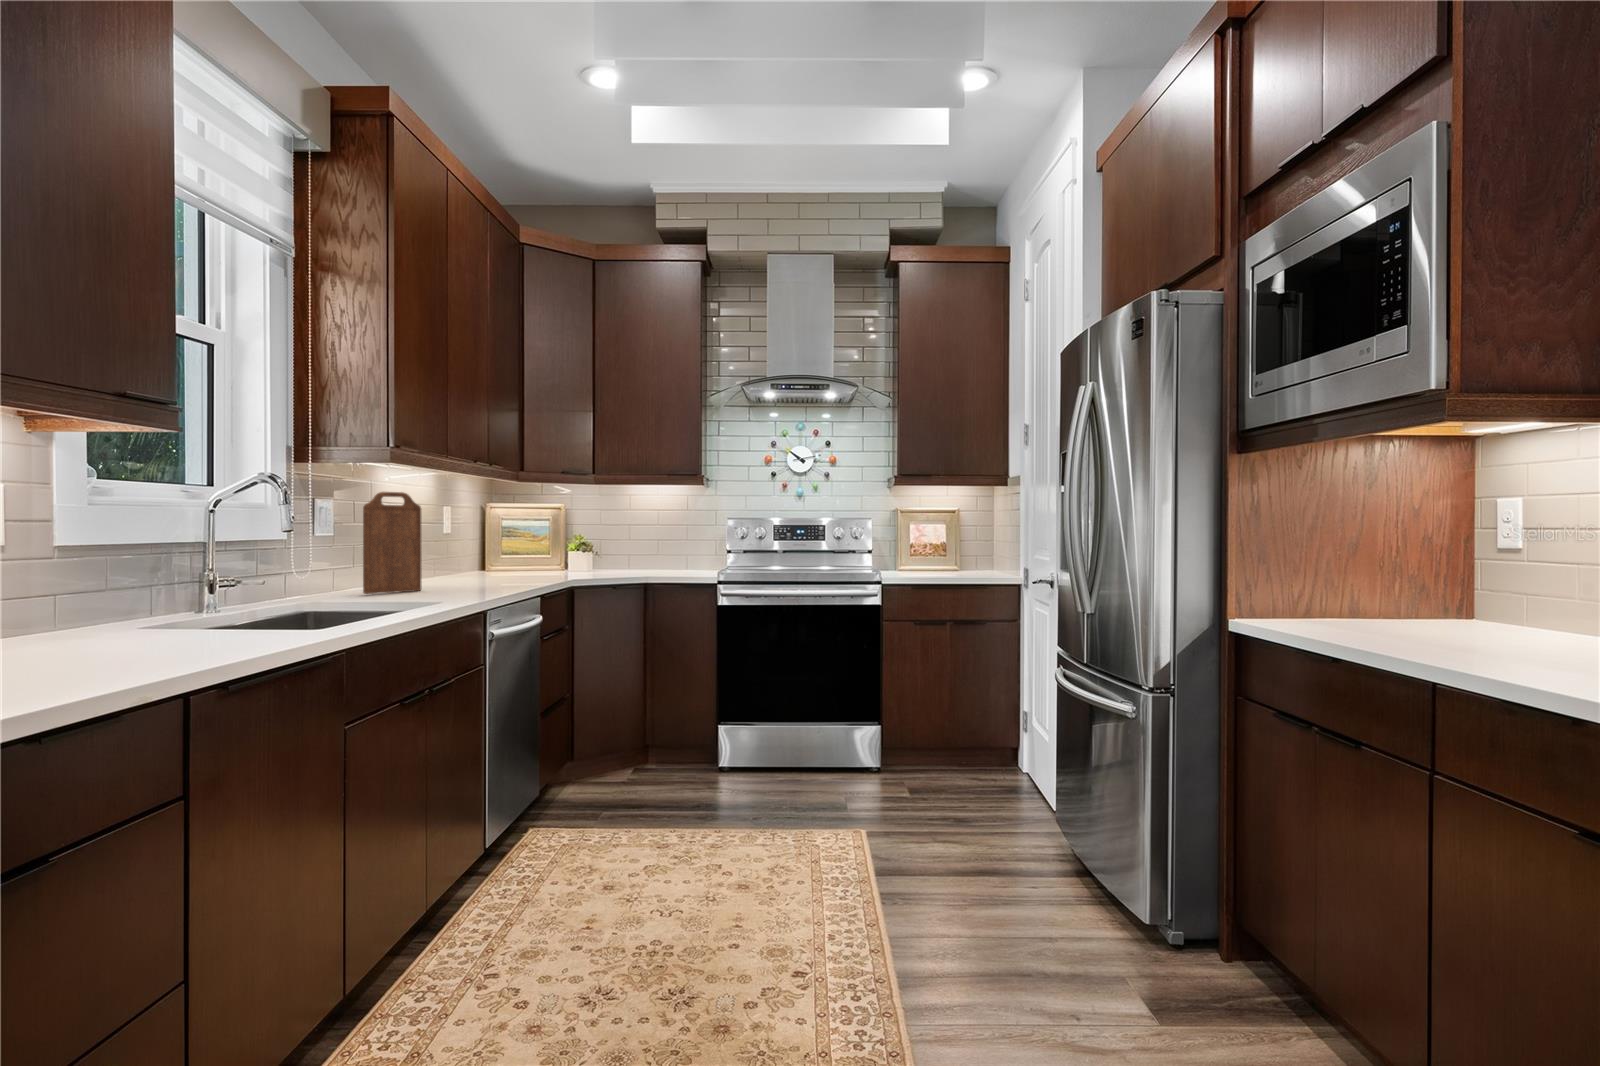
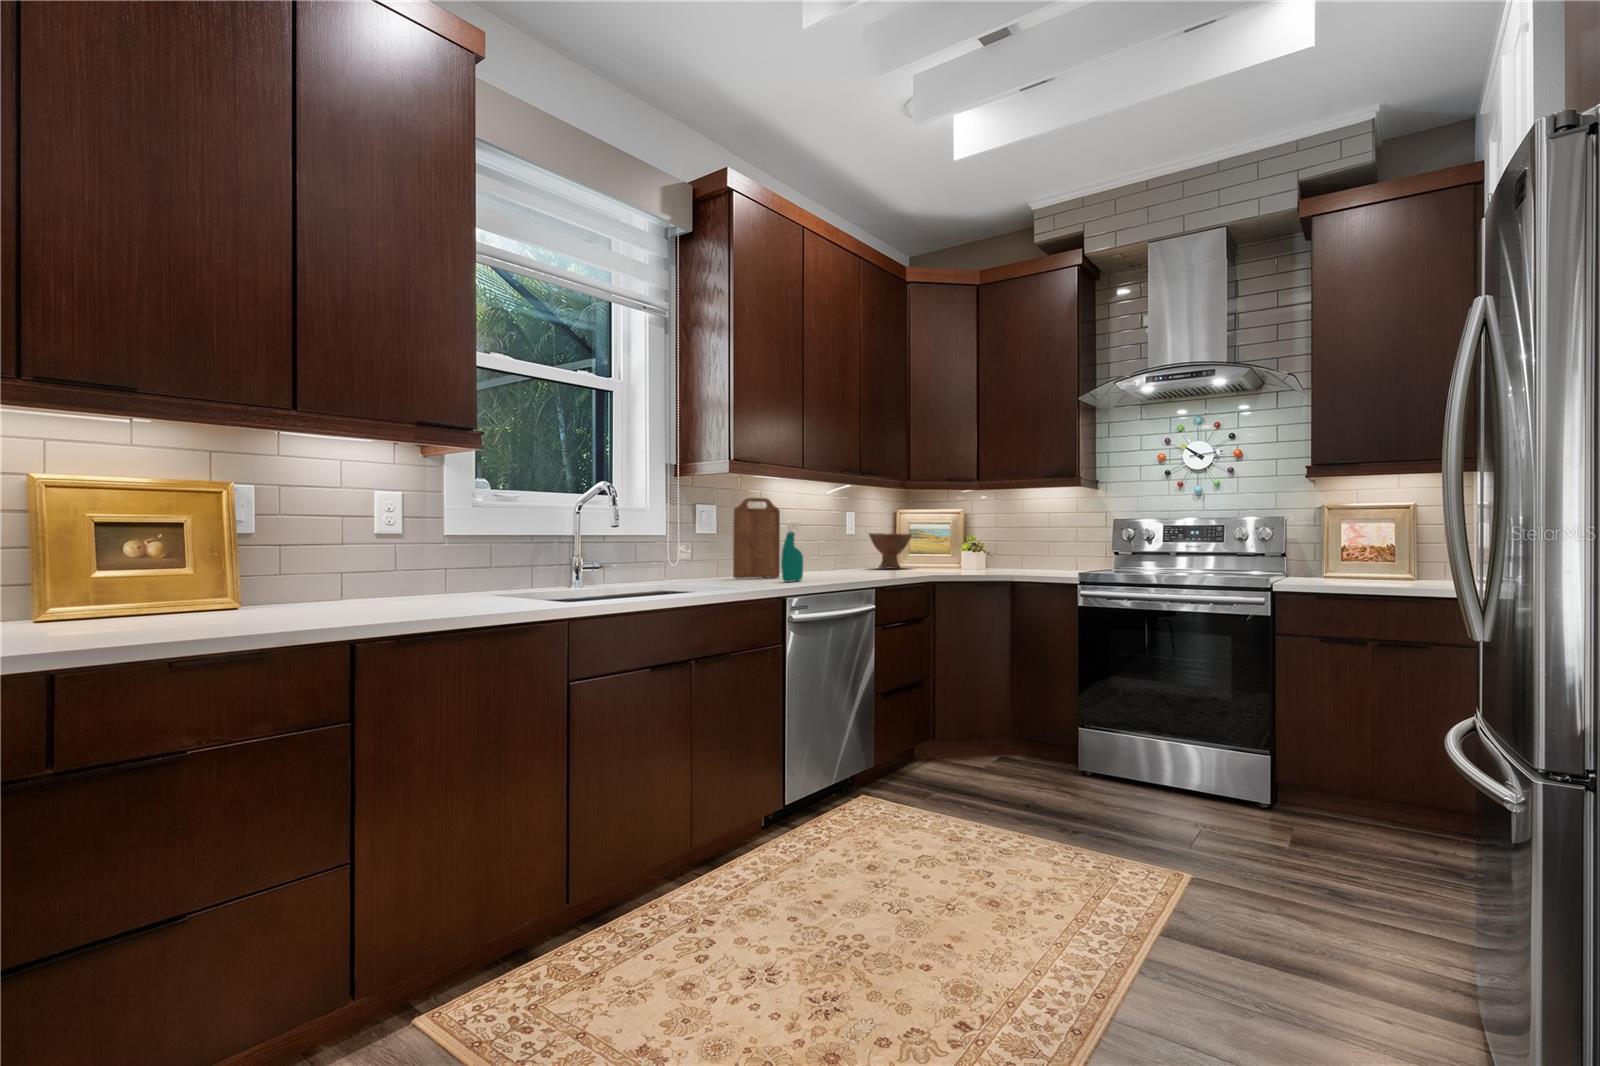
spray bottle: none [450,522,473,595] -> present [781,520,803,582]
bowl: none [487,530,541,574] -> present [869,533,912,569]

